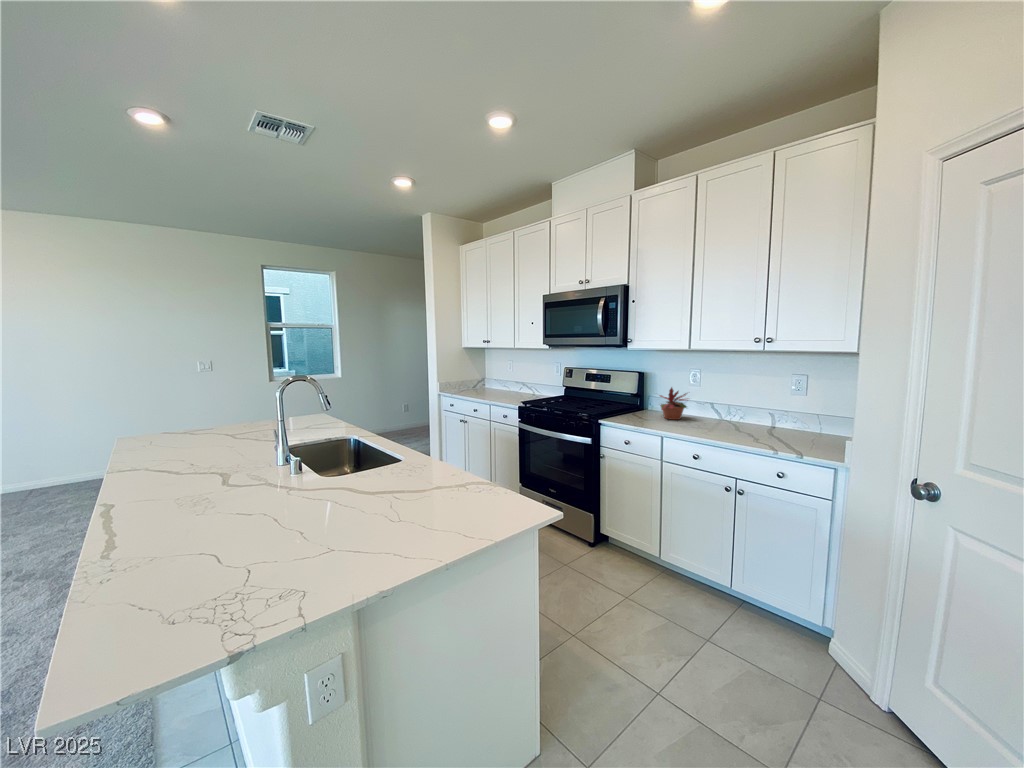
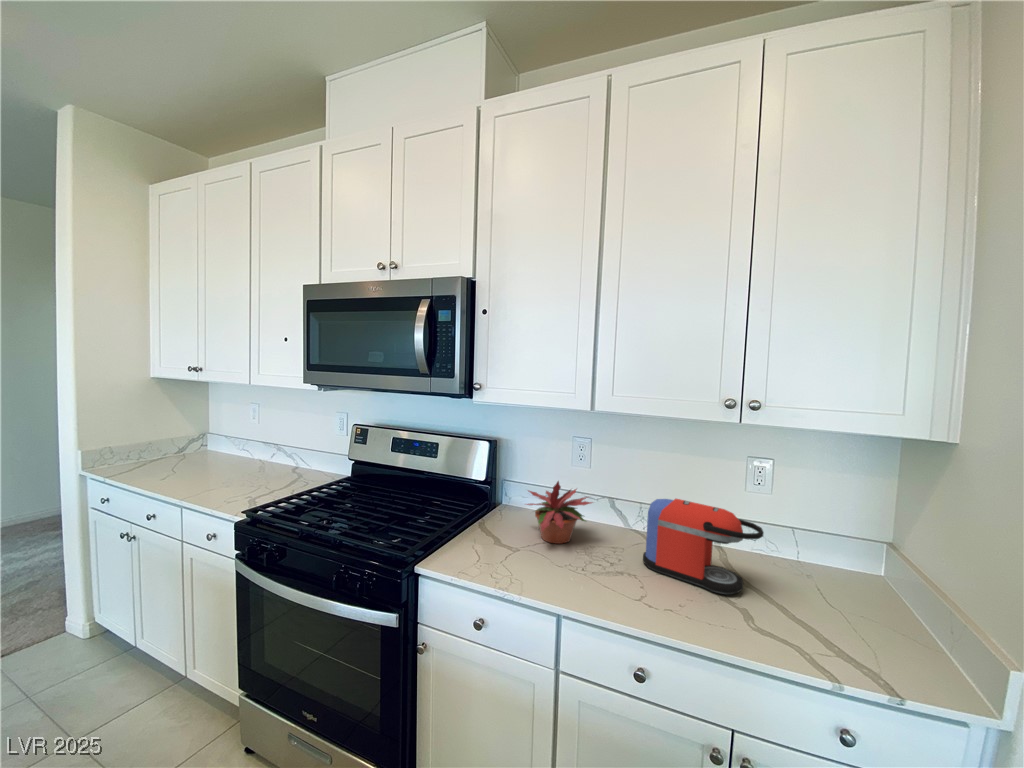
coffee maker: none [715,393,773,436] -> present [643,499,764,594]

